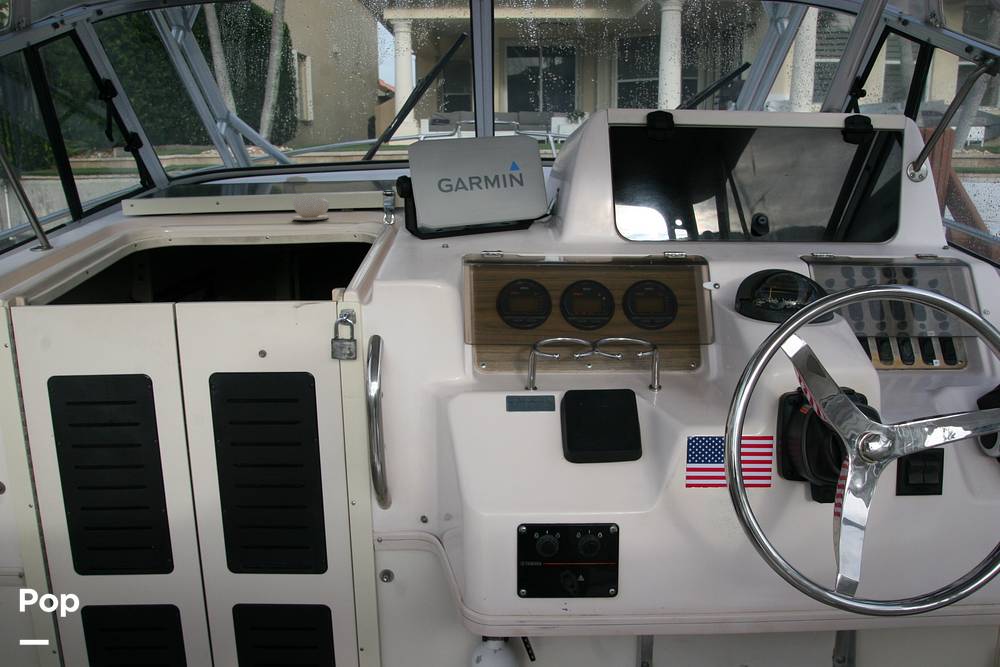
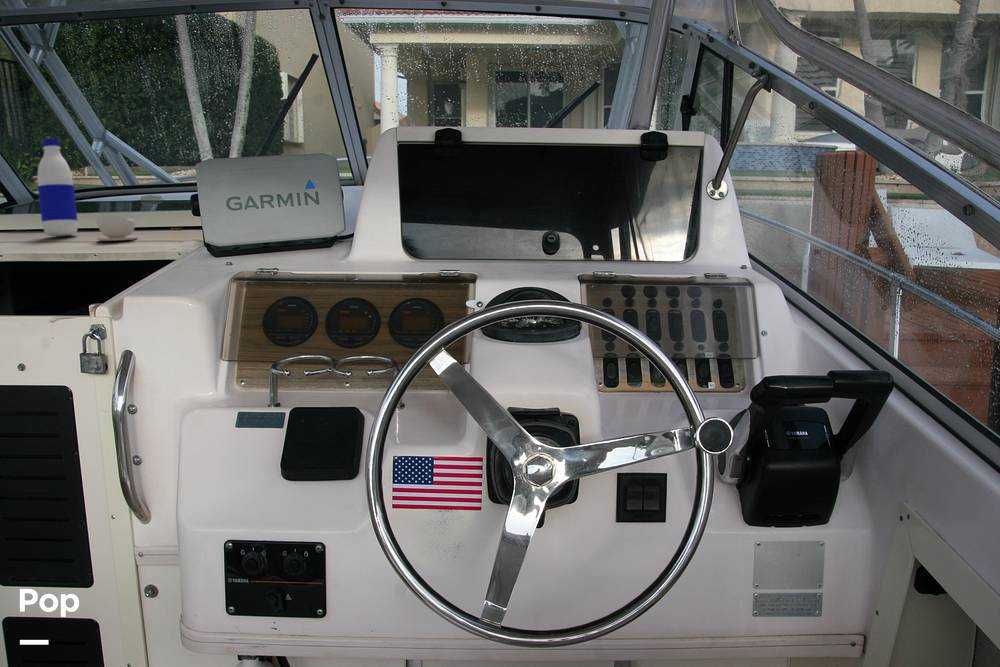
water bottle: none [229,122,265,215] -> present [37,139,78,236]

